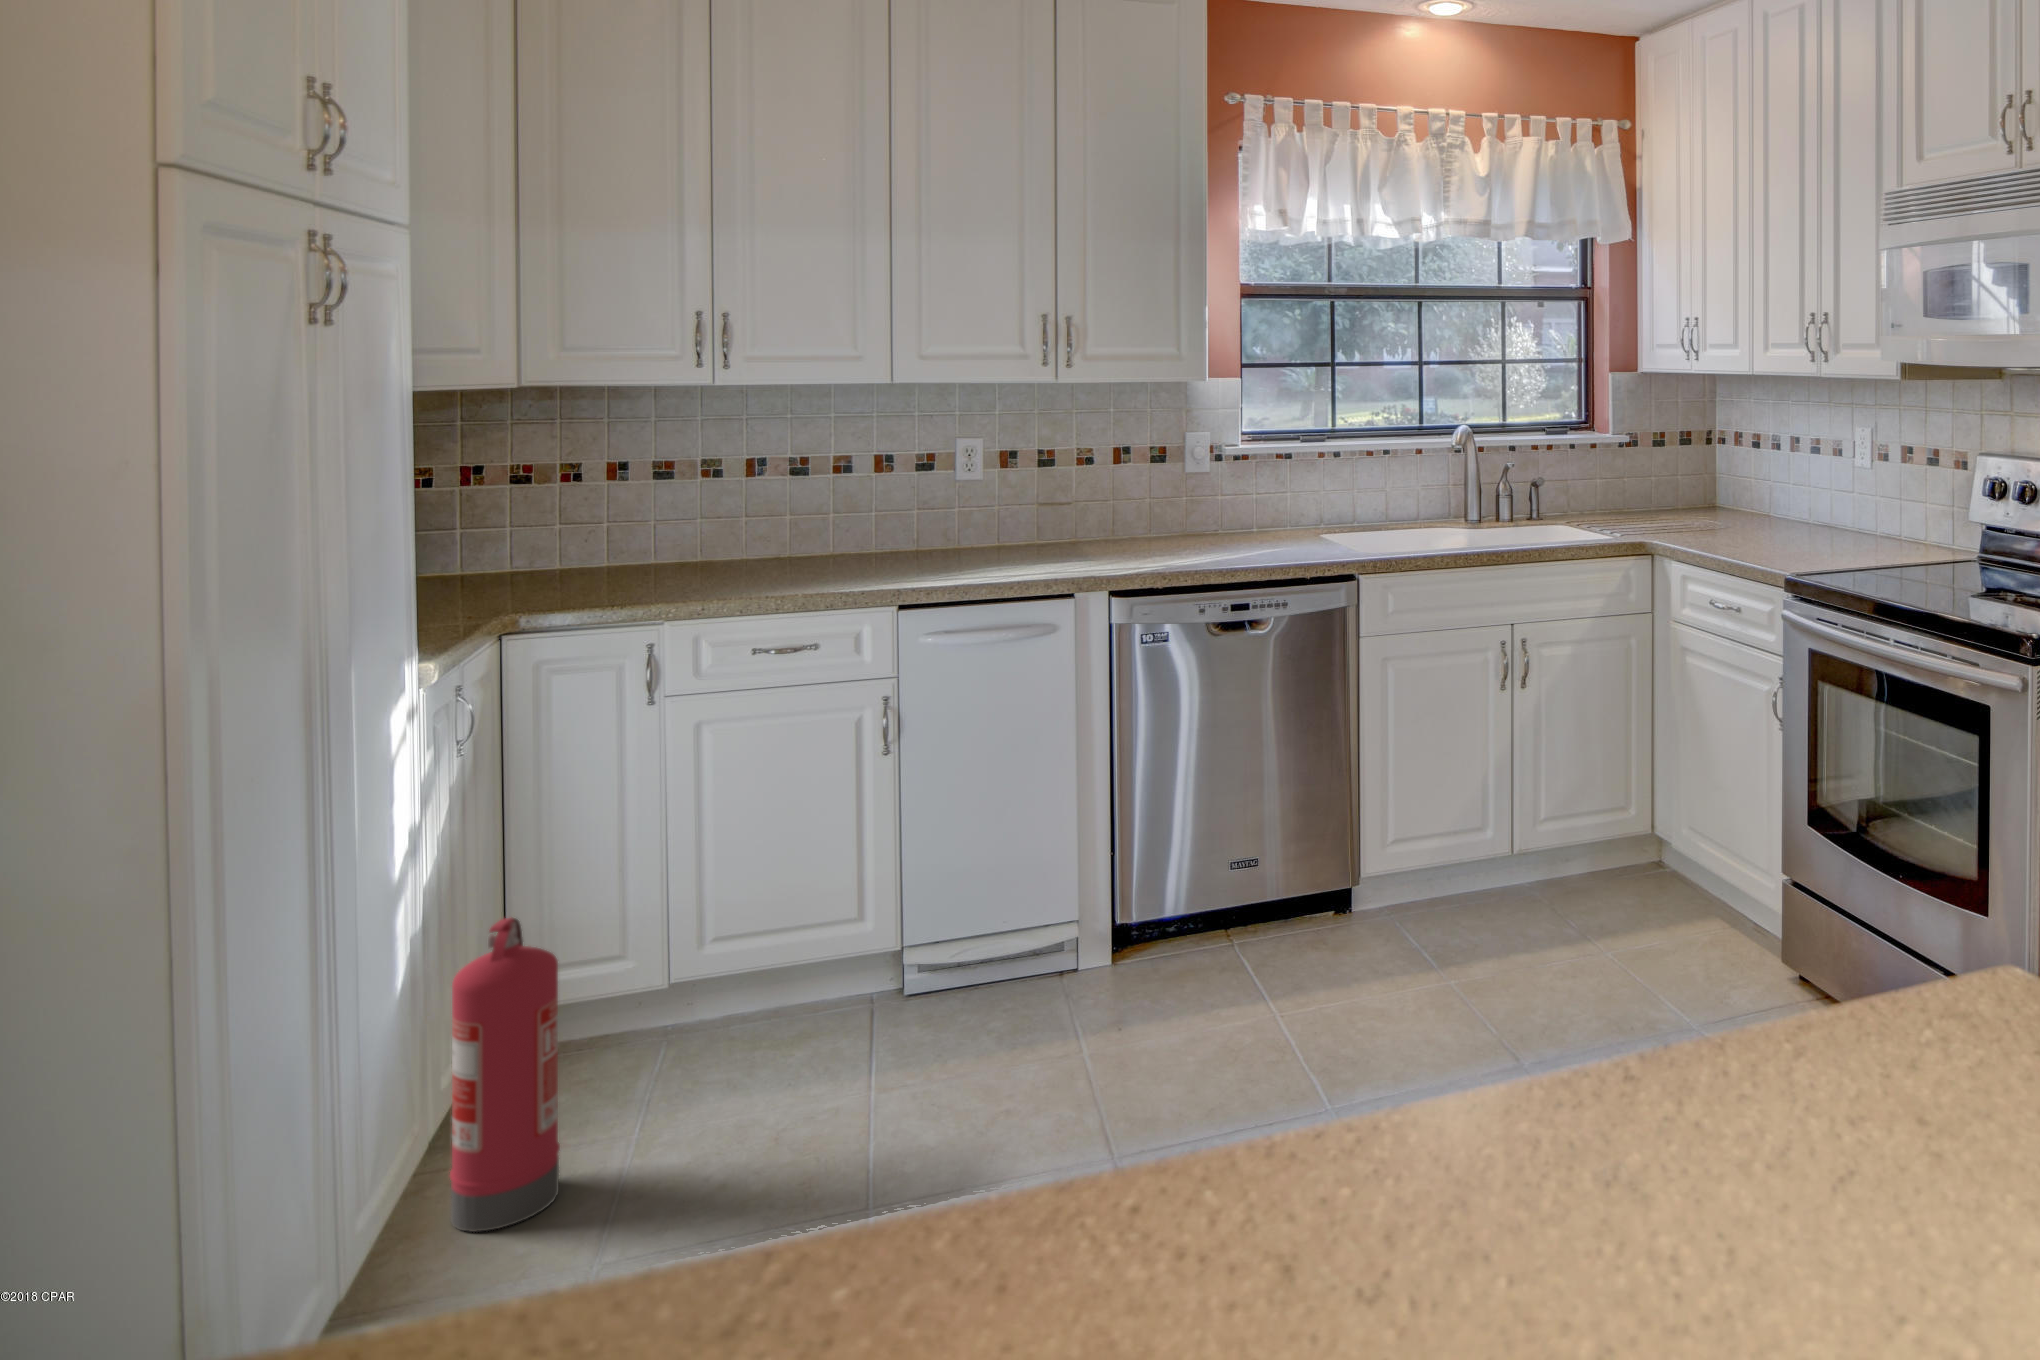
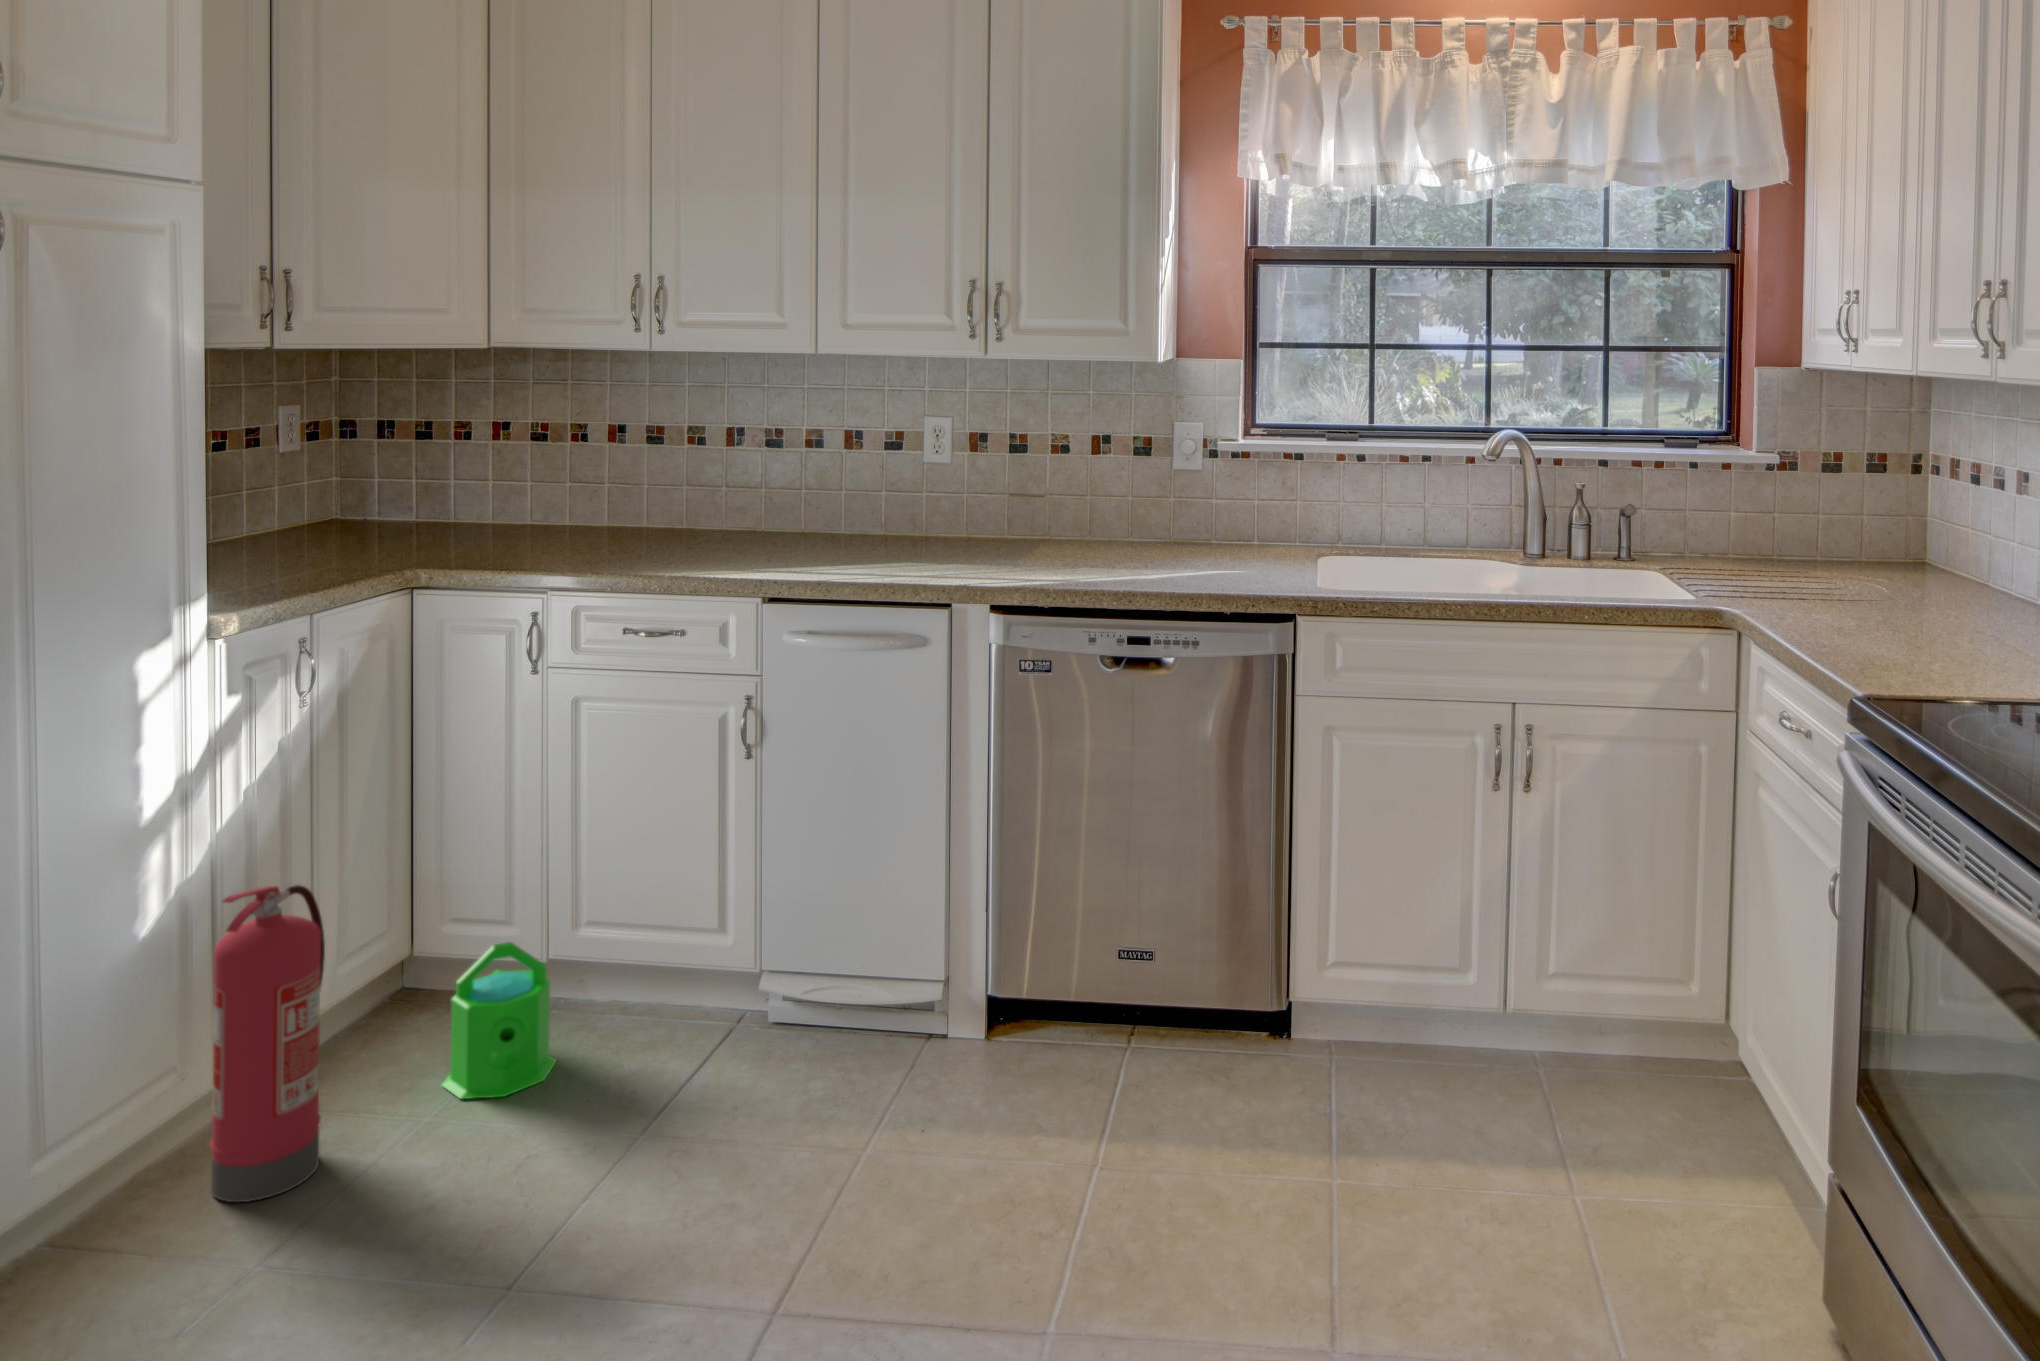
watering can: none [613,954,735,1108] -> present [442,942,556,1099]

